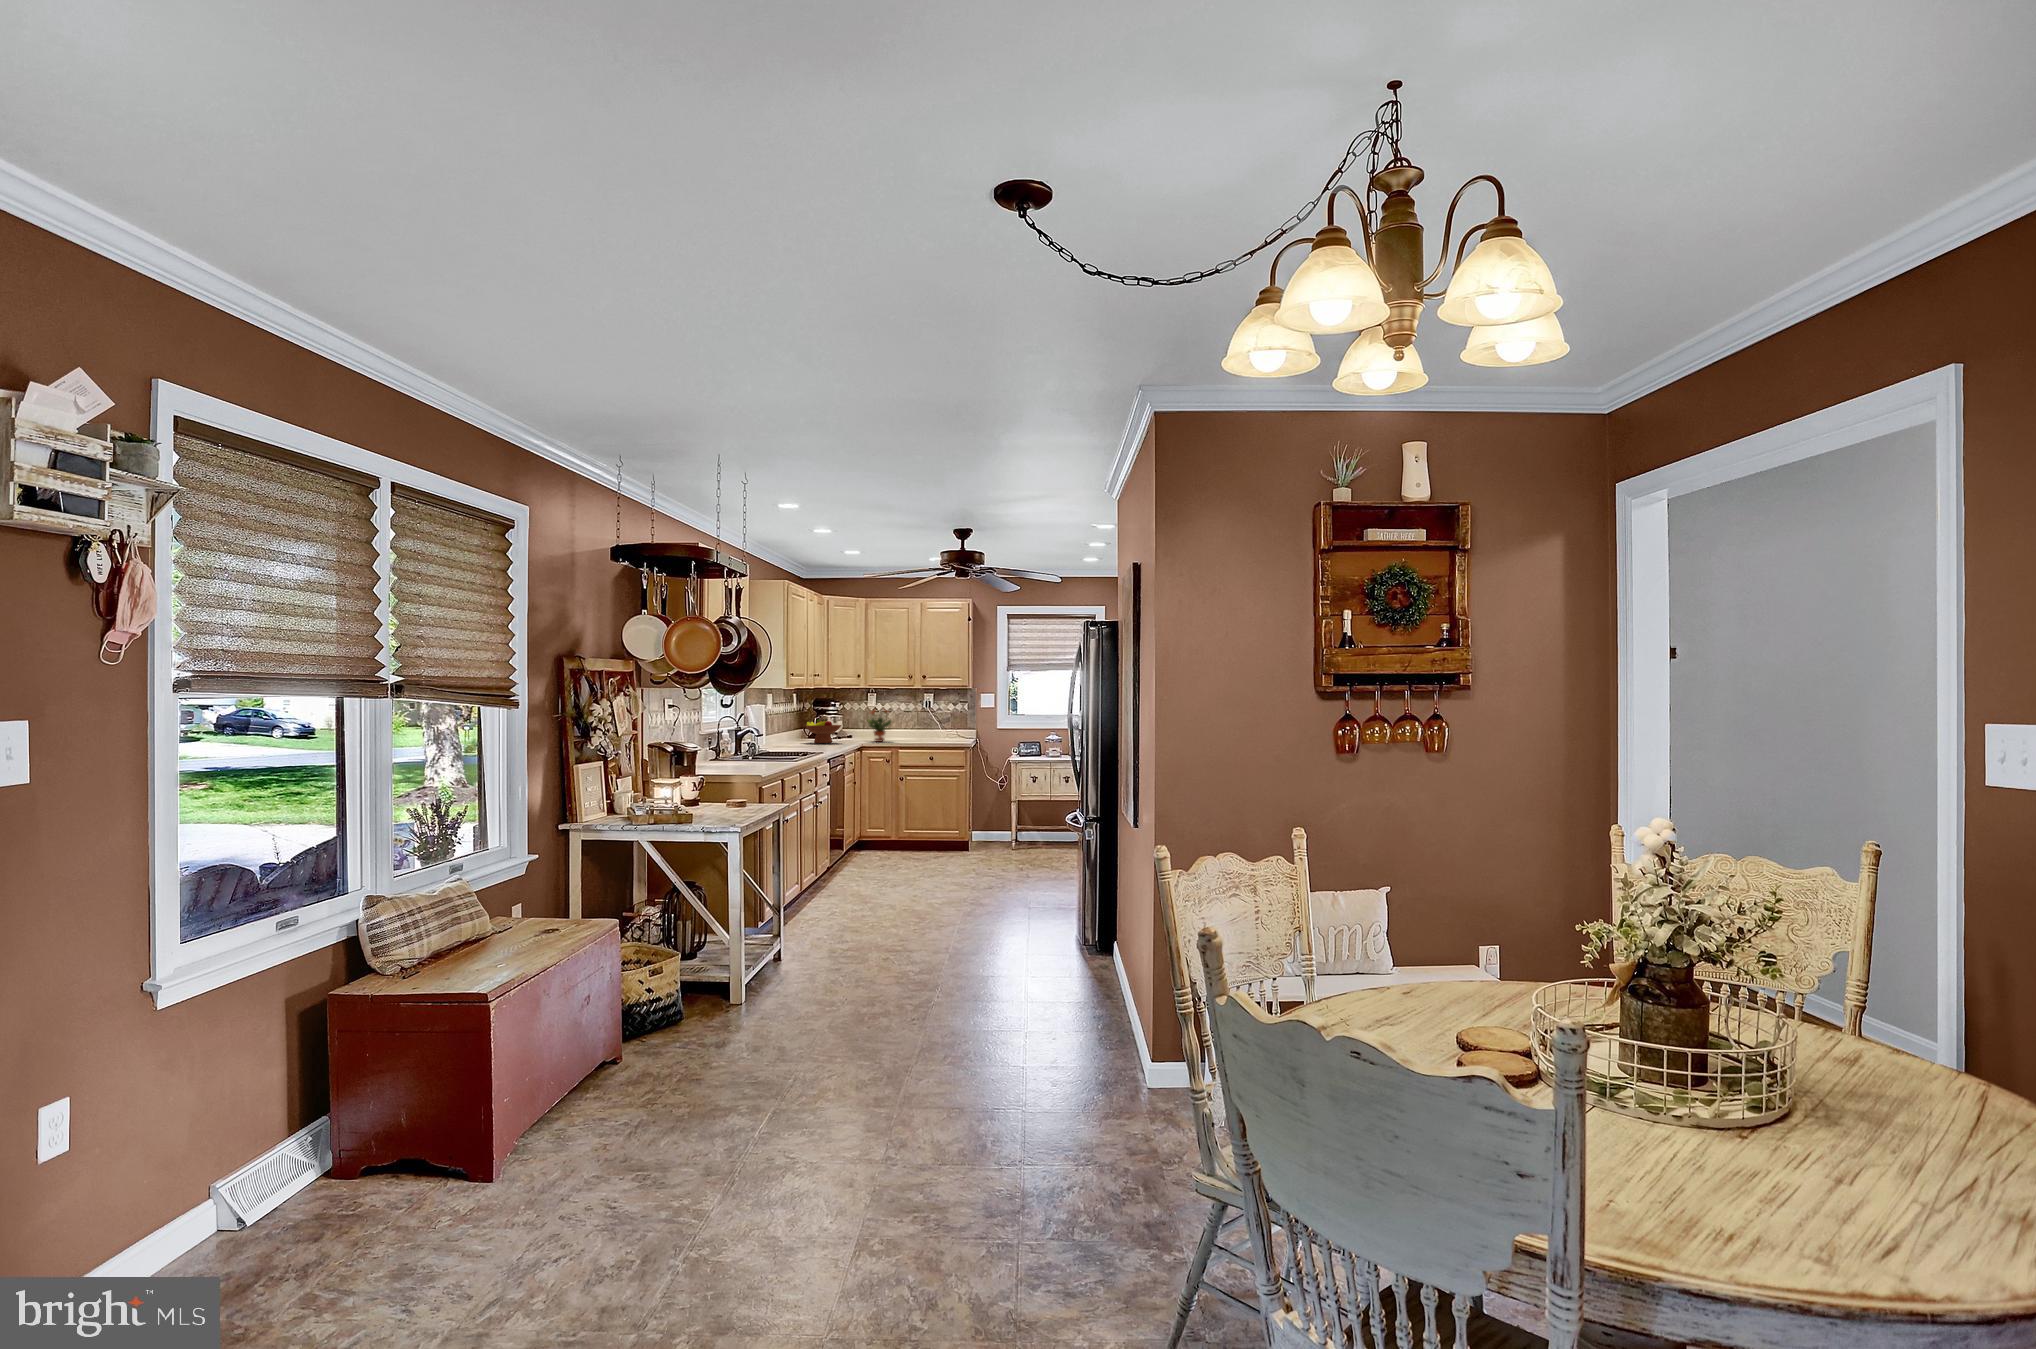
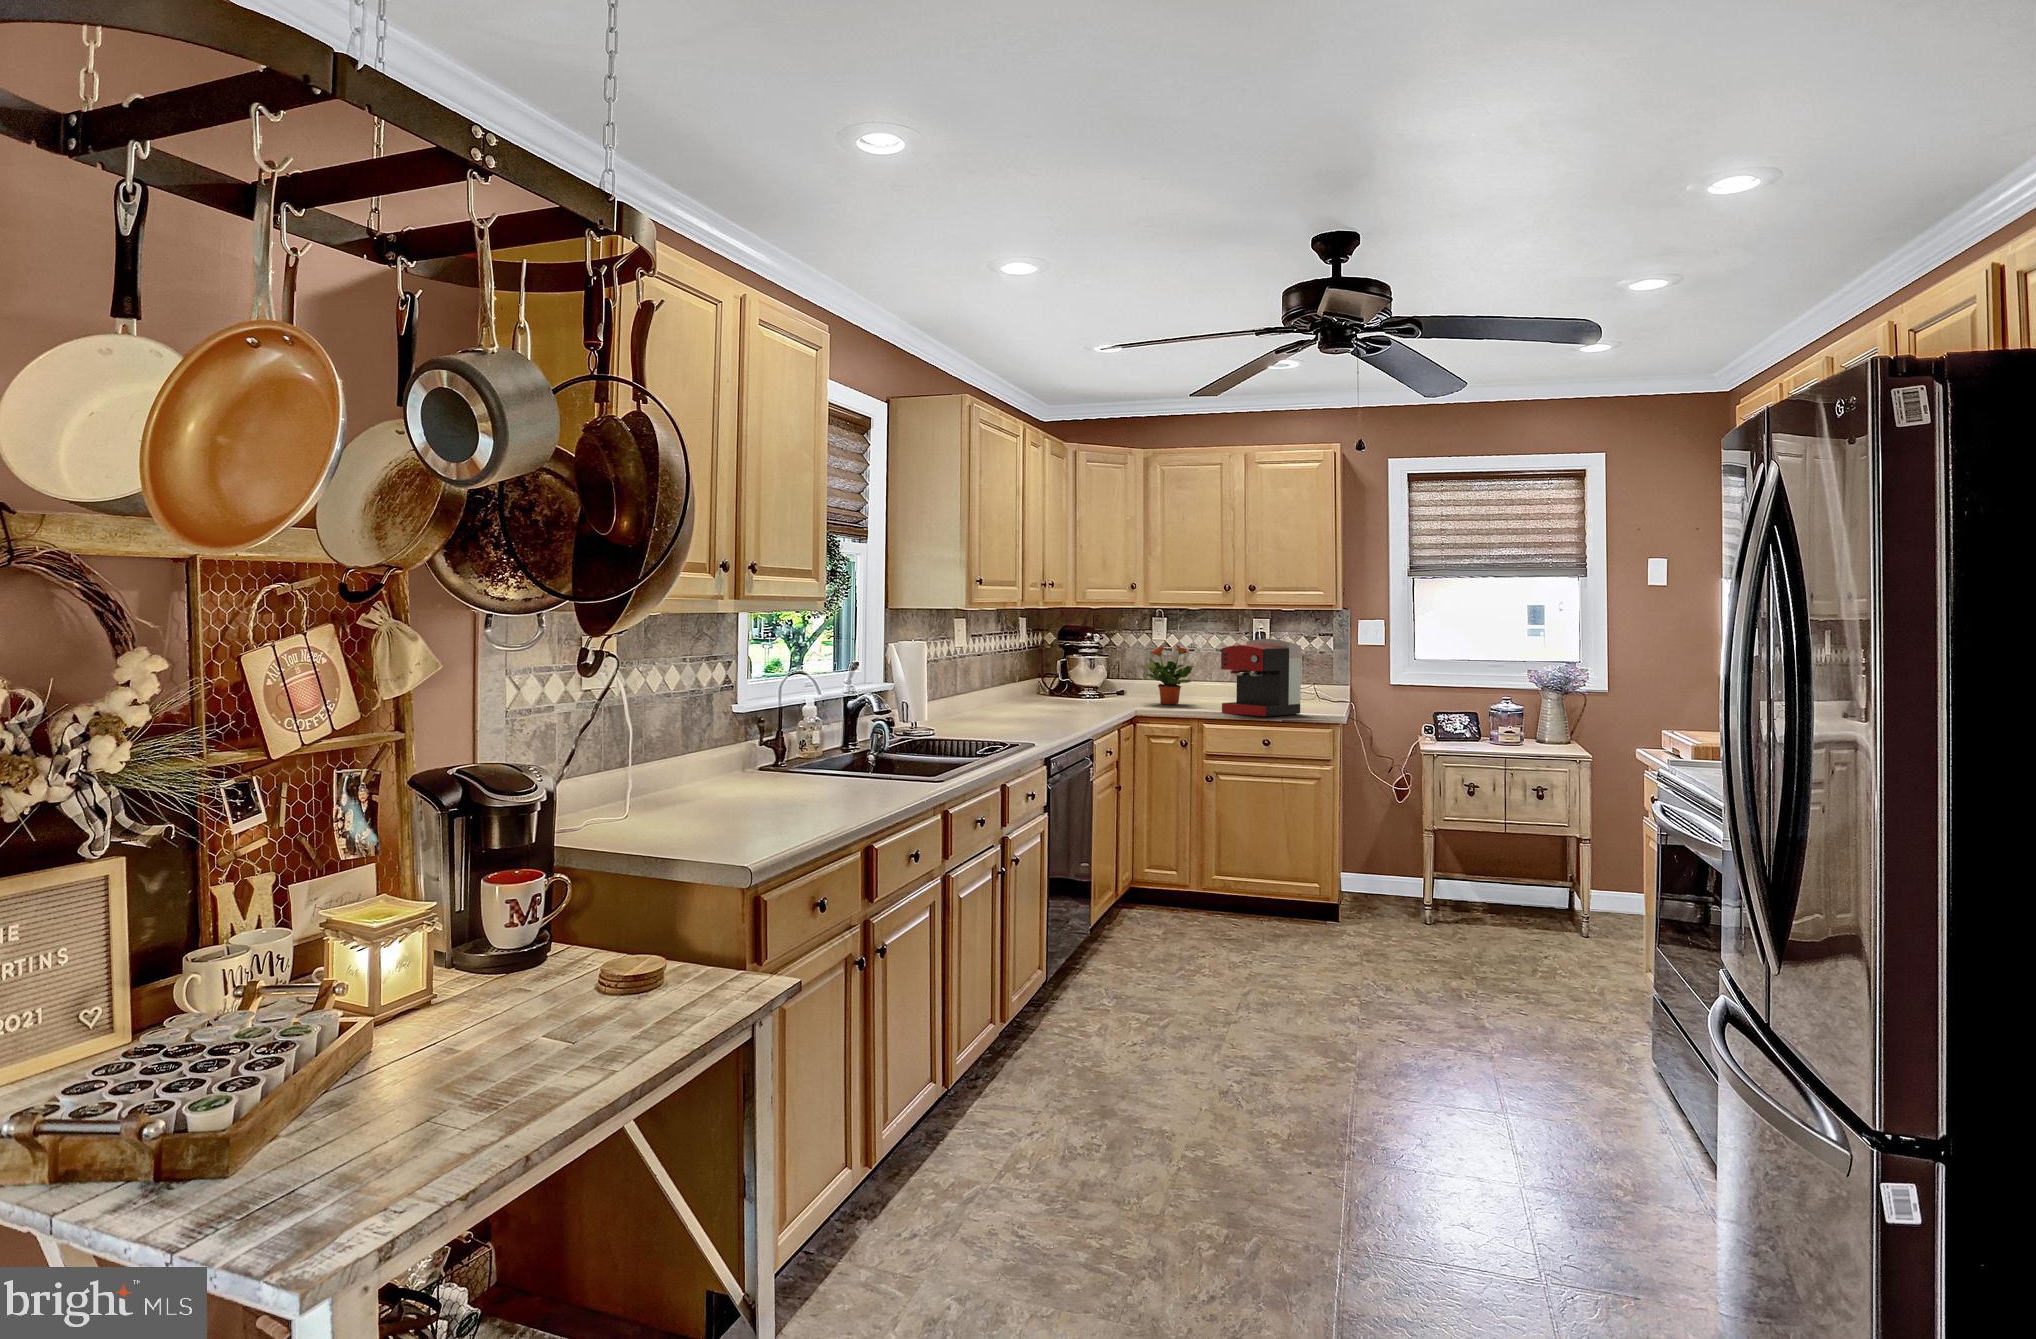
coffee maker: none [907,704,949,745] -> present [1221,639,1301,716]
fruit bowl: present [805,719,841,743] -> none [1034,663,1100,707]

